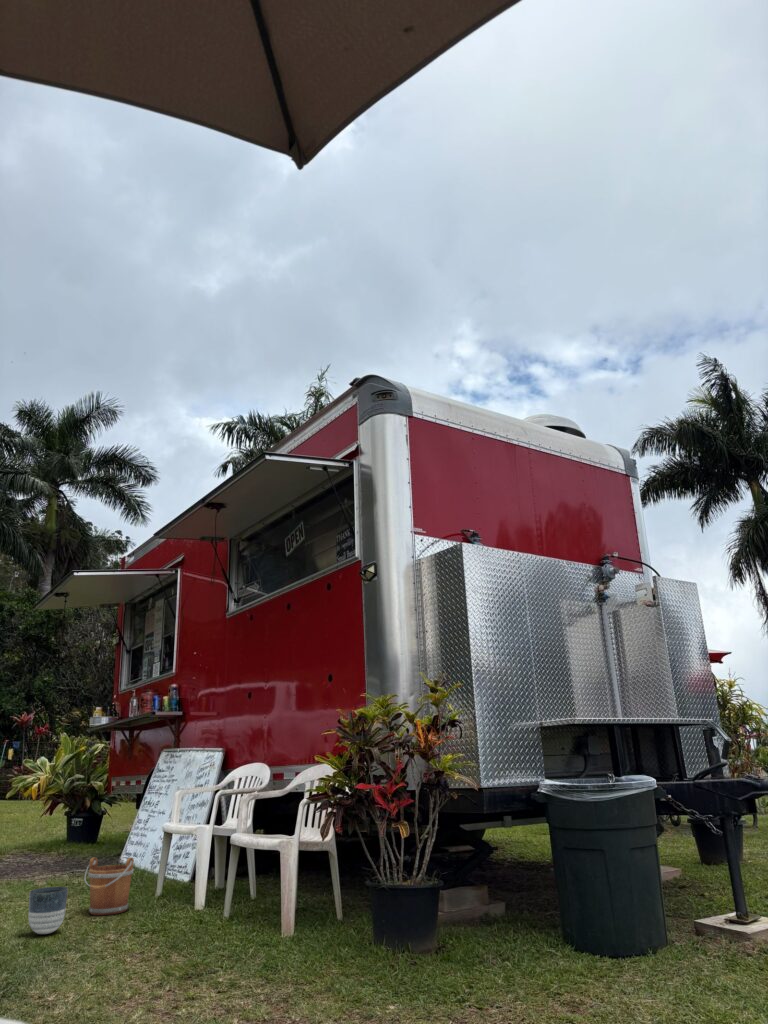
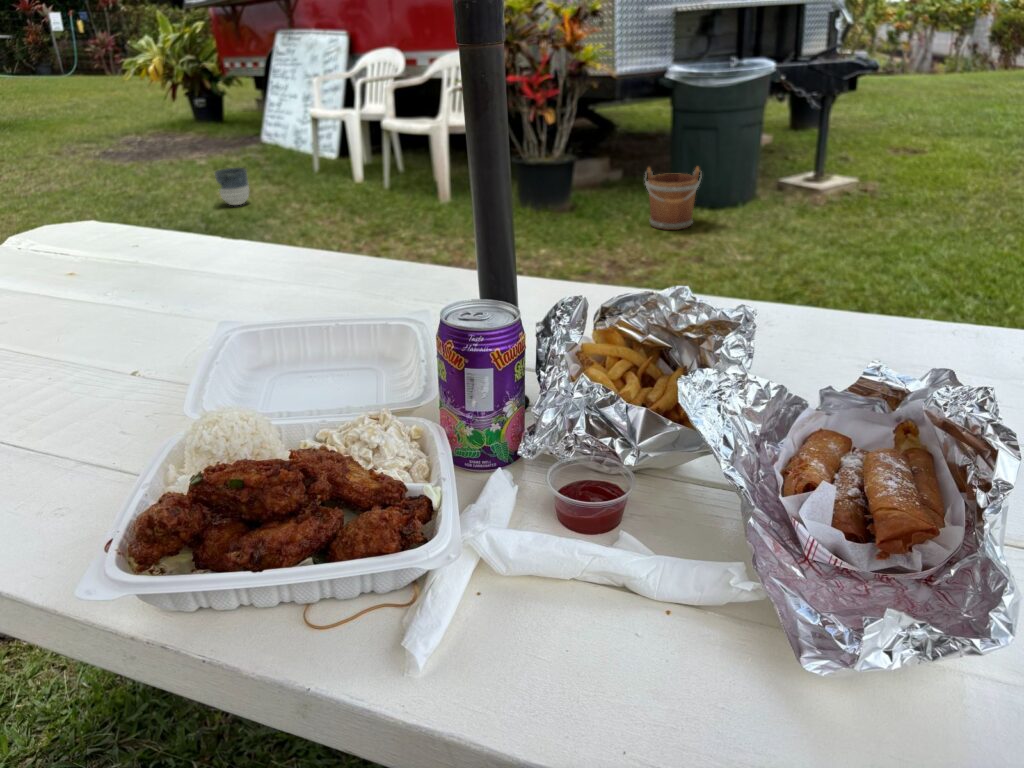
bucket: present [84,858,134,915] -> present [645,167,701,230]

